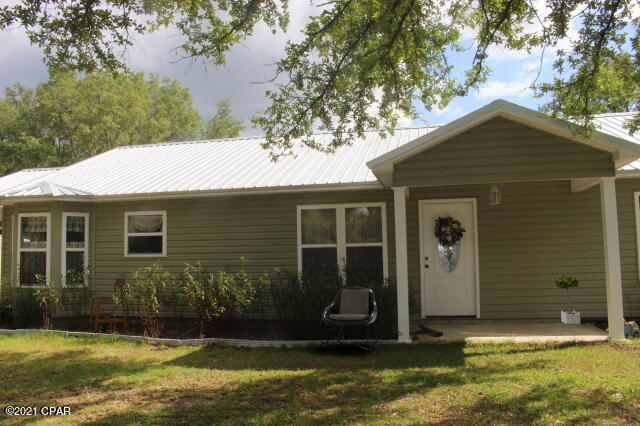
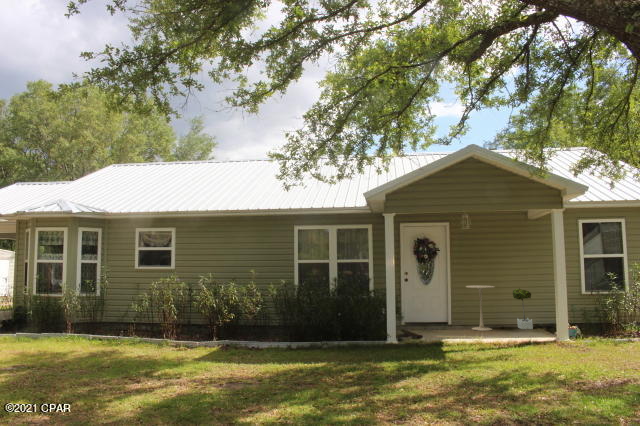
pedestal table: none [497,272,533,326] -> present [466,285,495,331]
bench: present [90,278,127,331] -> none [101,288,140,336]
lounge chair: present [322,287,378,351] -> none [326,296,371,350]

